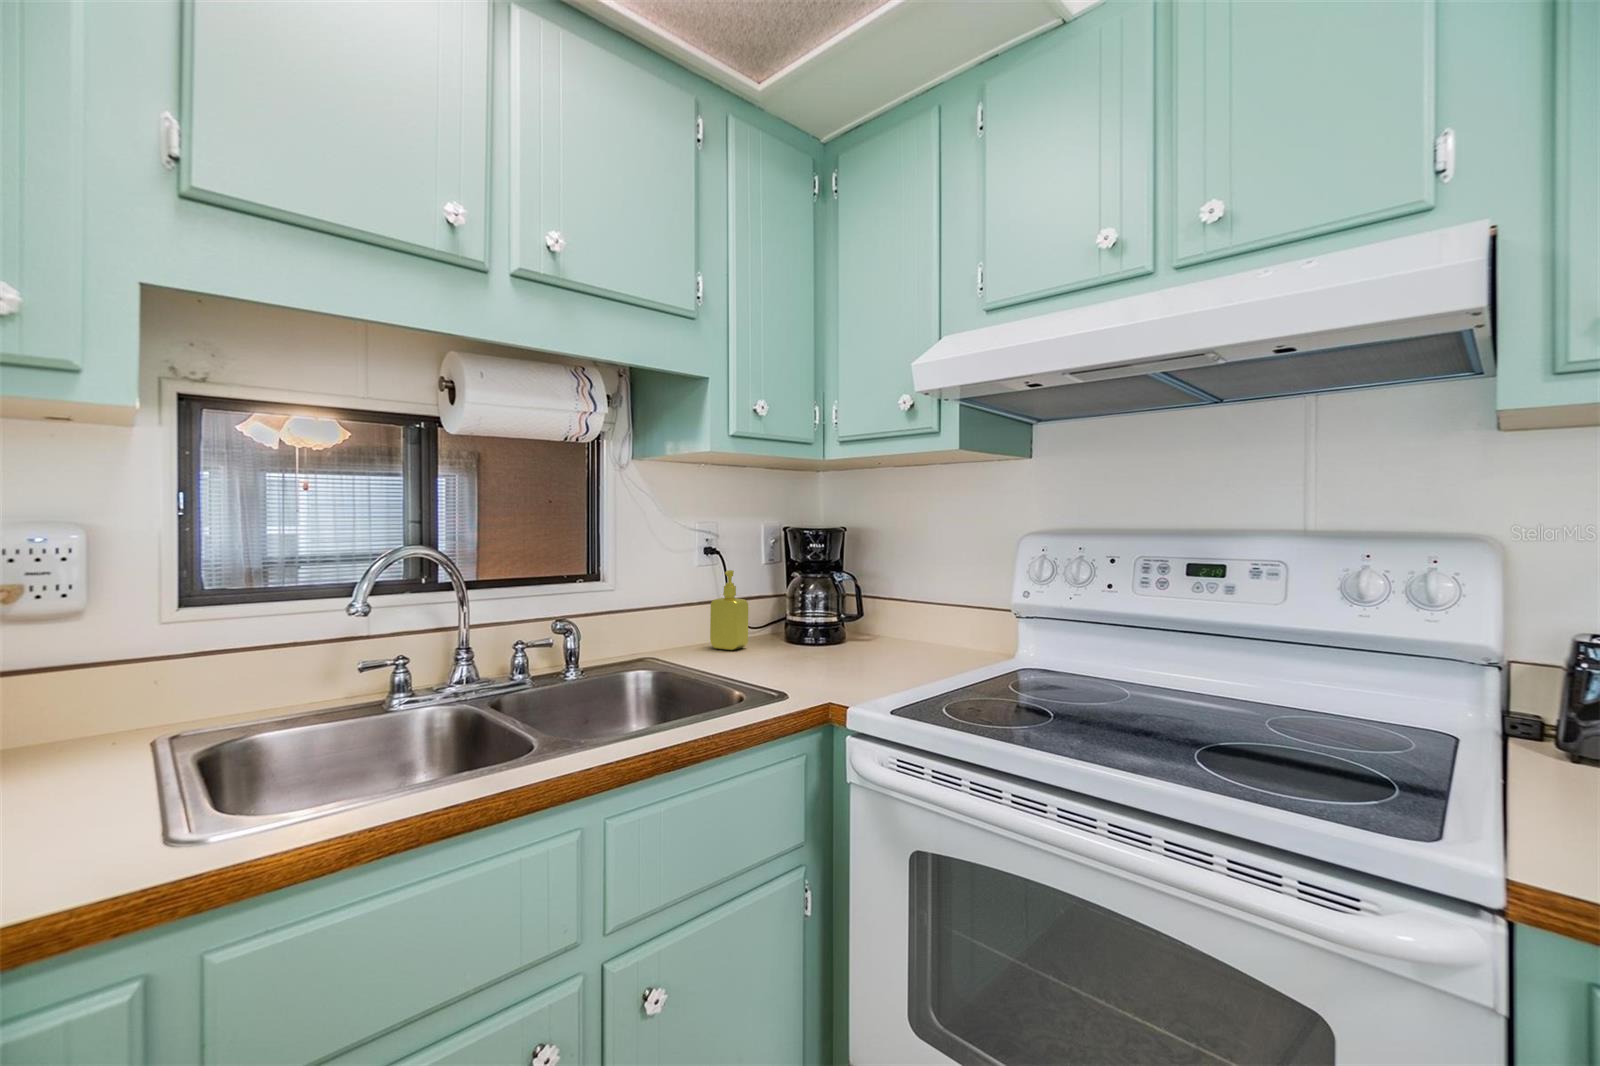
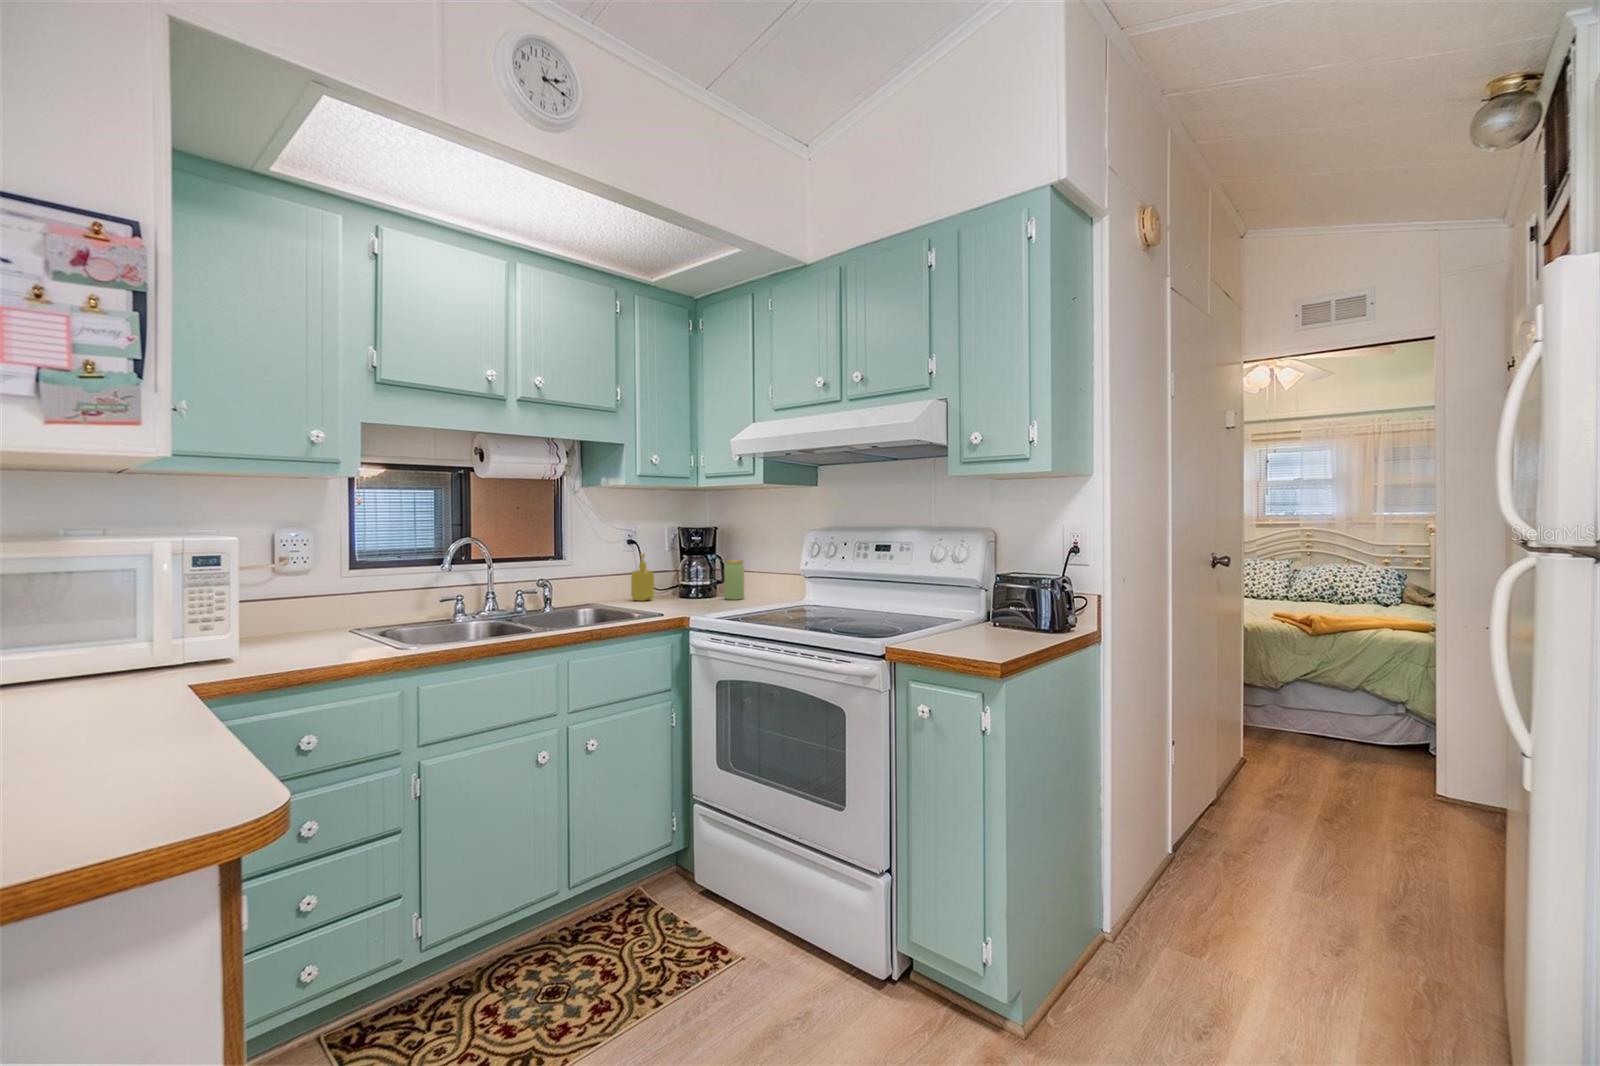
jar: none [865,582,899,650] -> present [724,560,744,600]

